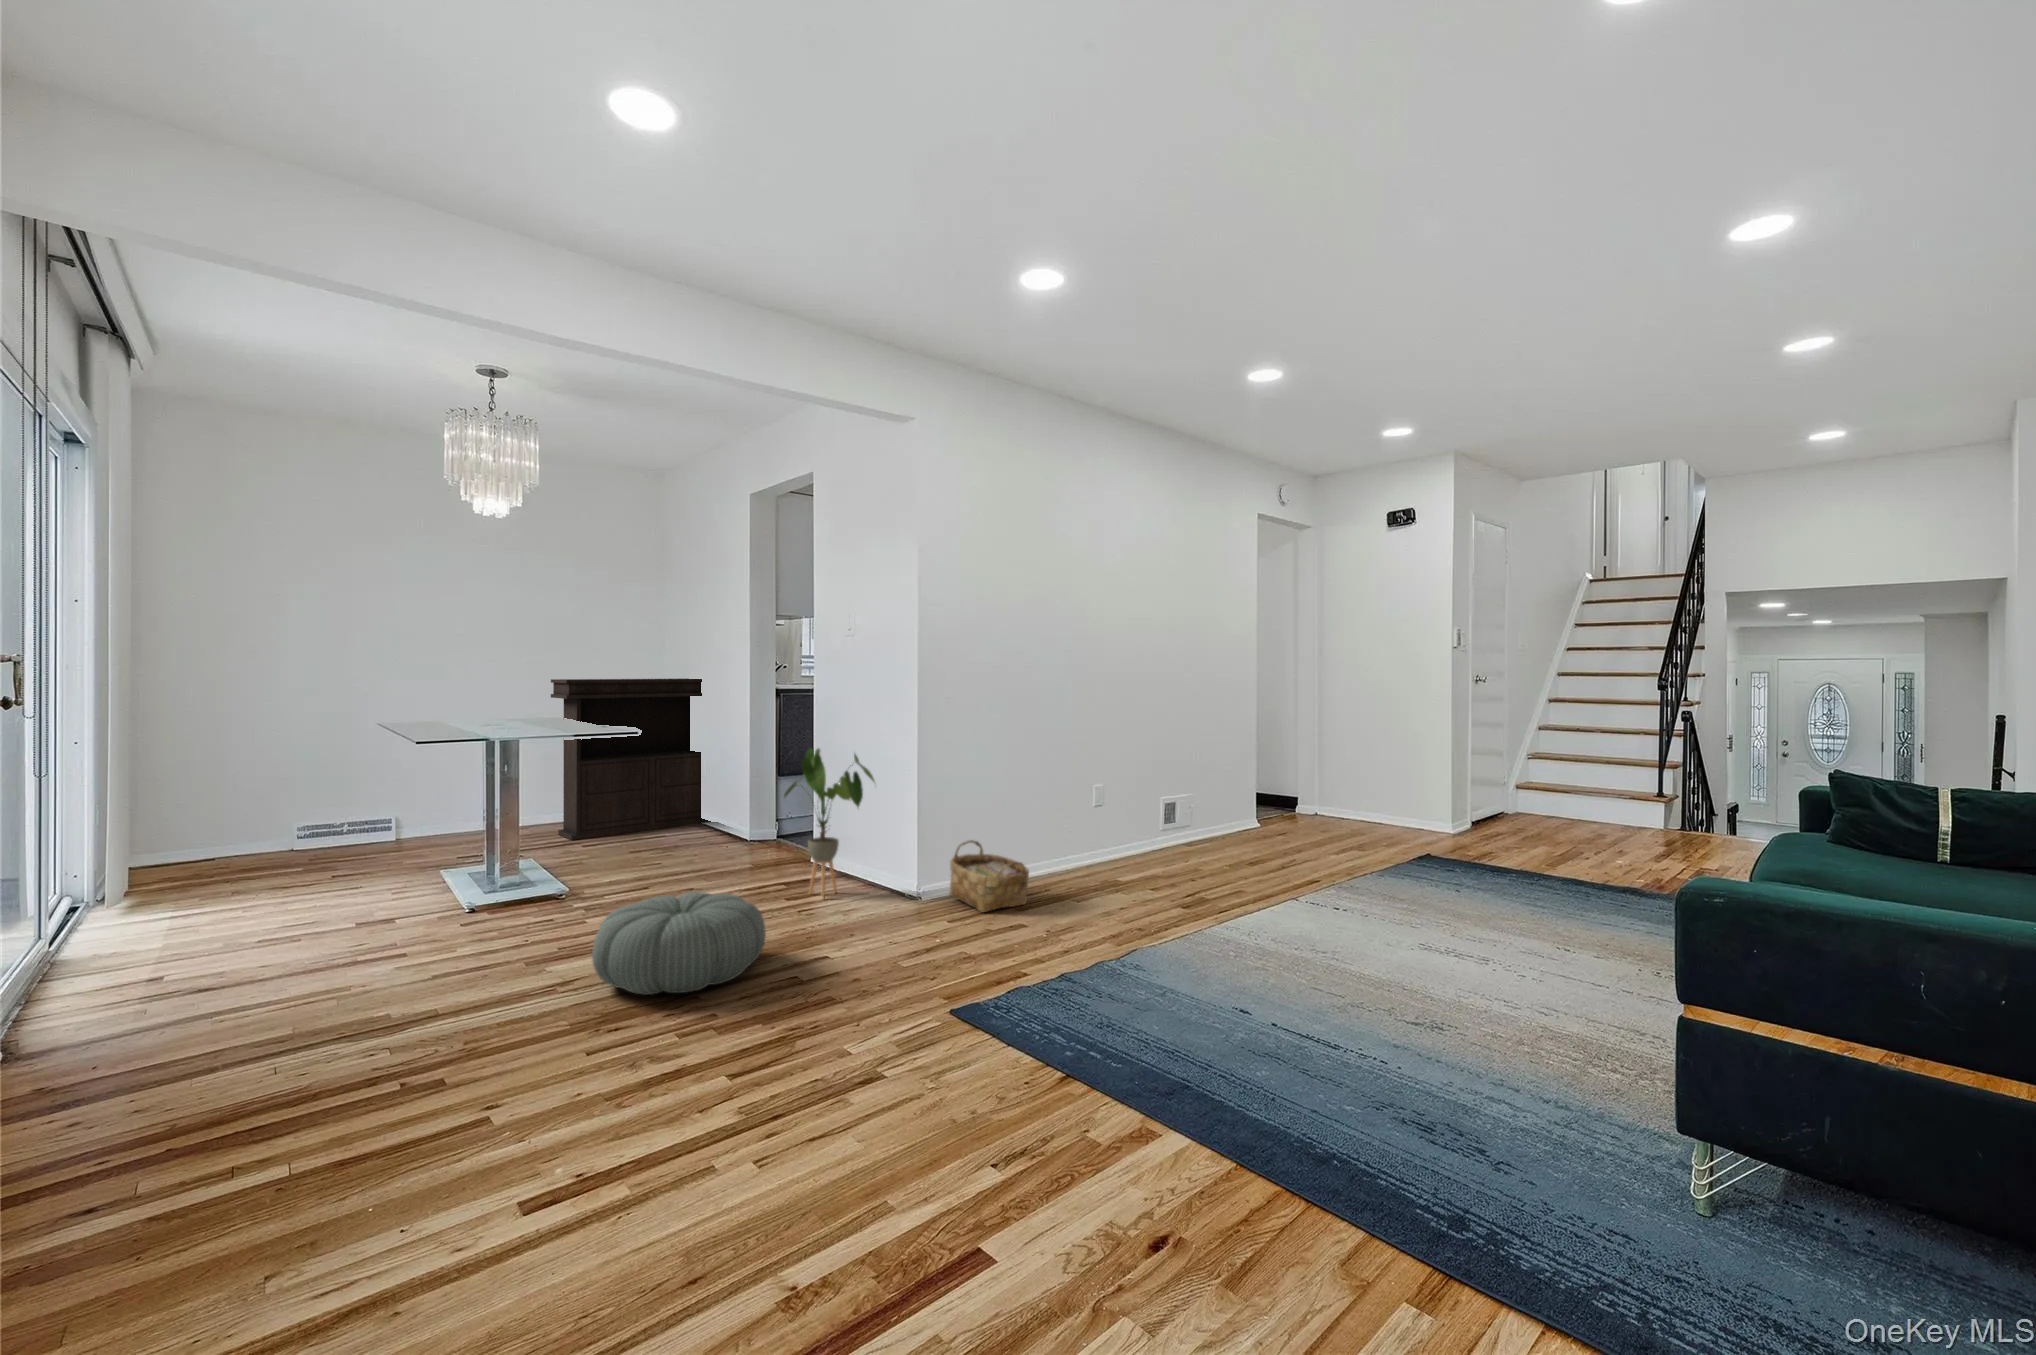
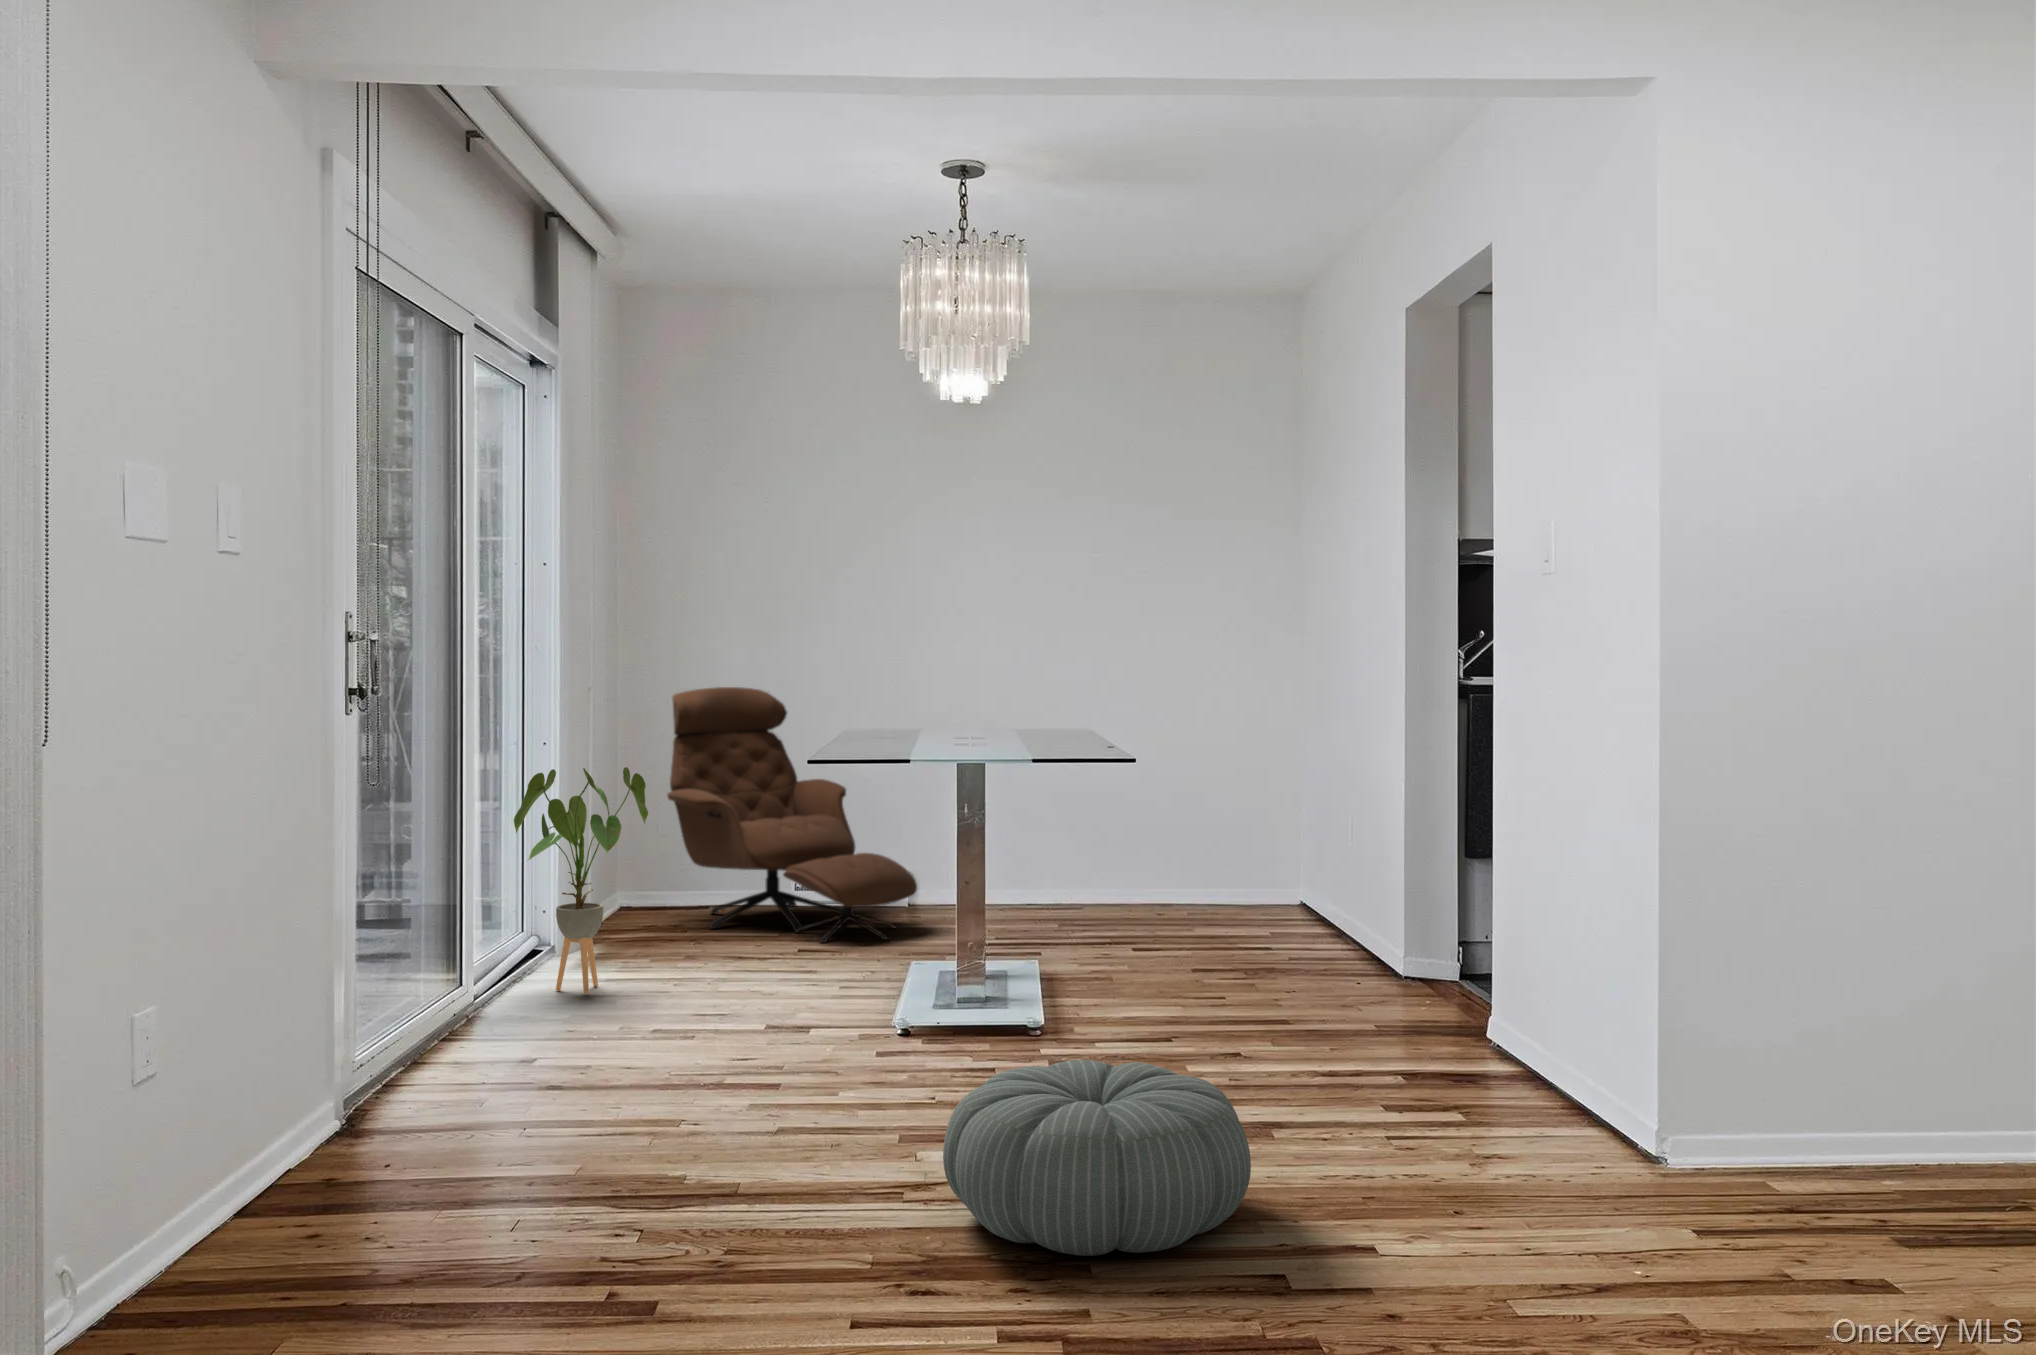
console table: present [551,678,711,840] -> none [1103,667,1390,937]
lounge chair: none [180,695,418,873] -> present [667,687,917,943]
house plant: present [784,748,874,899] -> present [514,767,648,994]
woven basket: present [949,840,1029,912] -> none [1734,1046,1946,1232]

